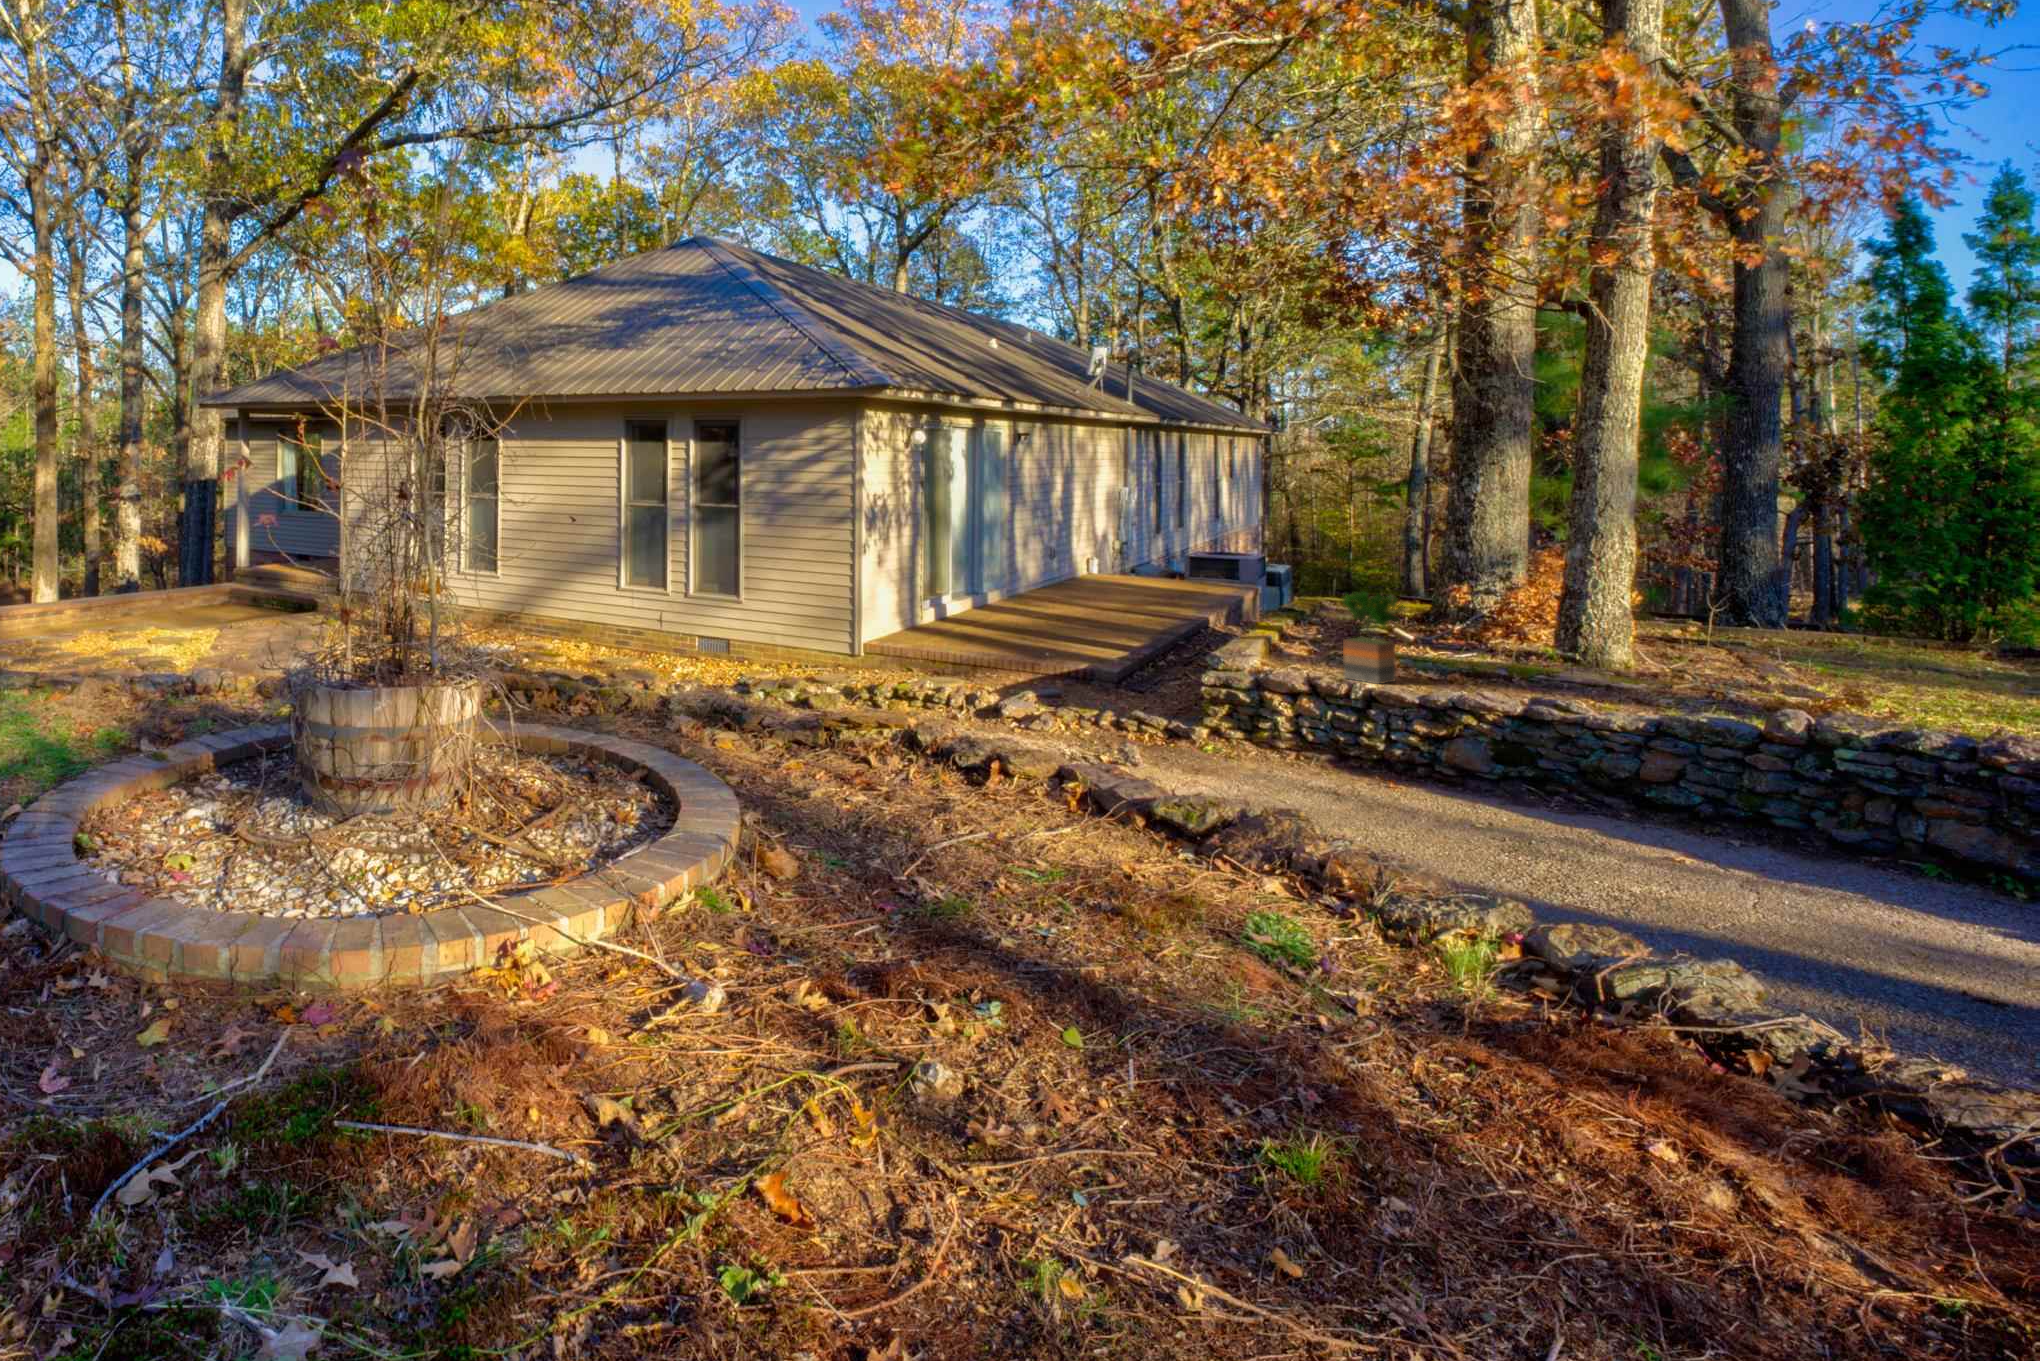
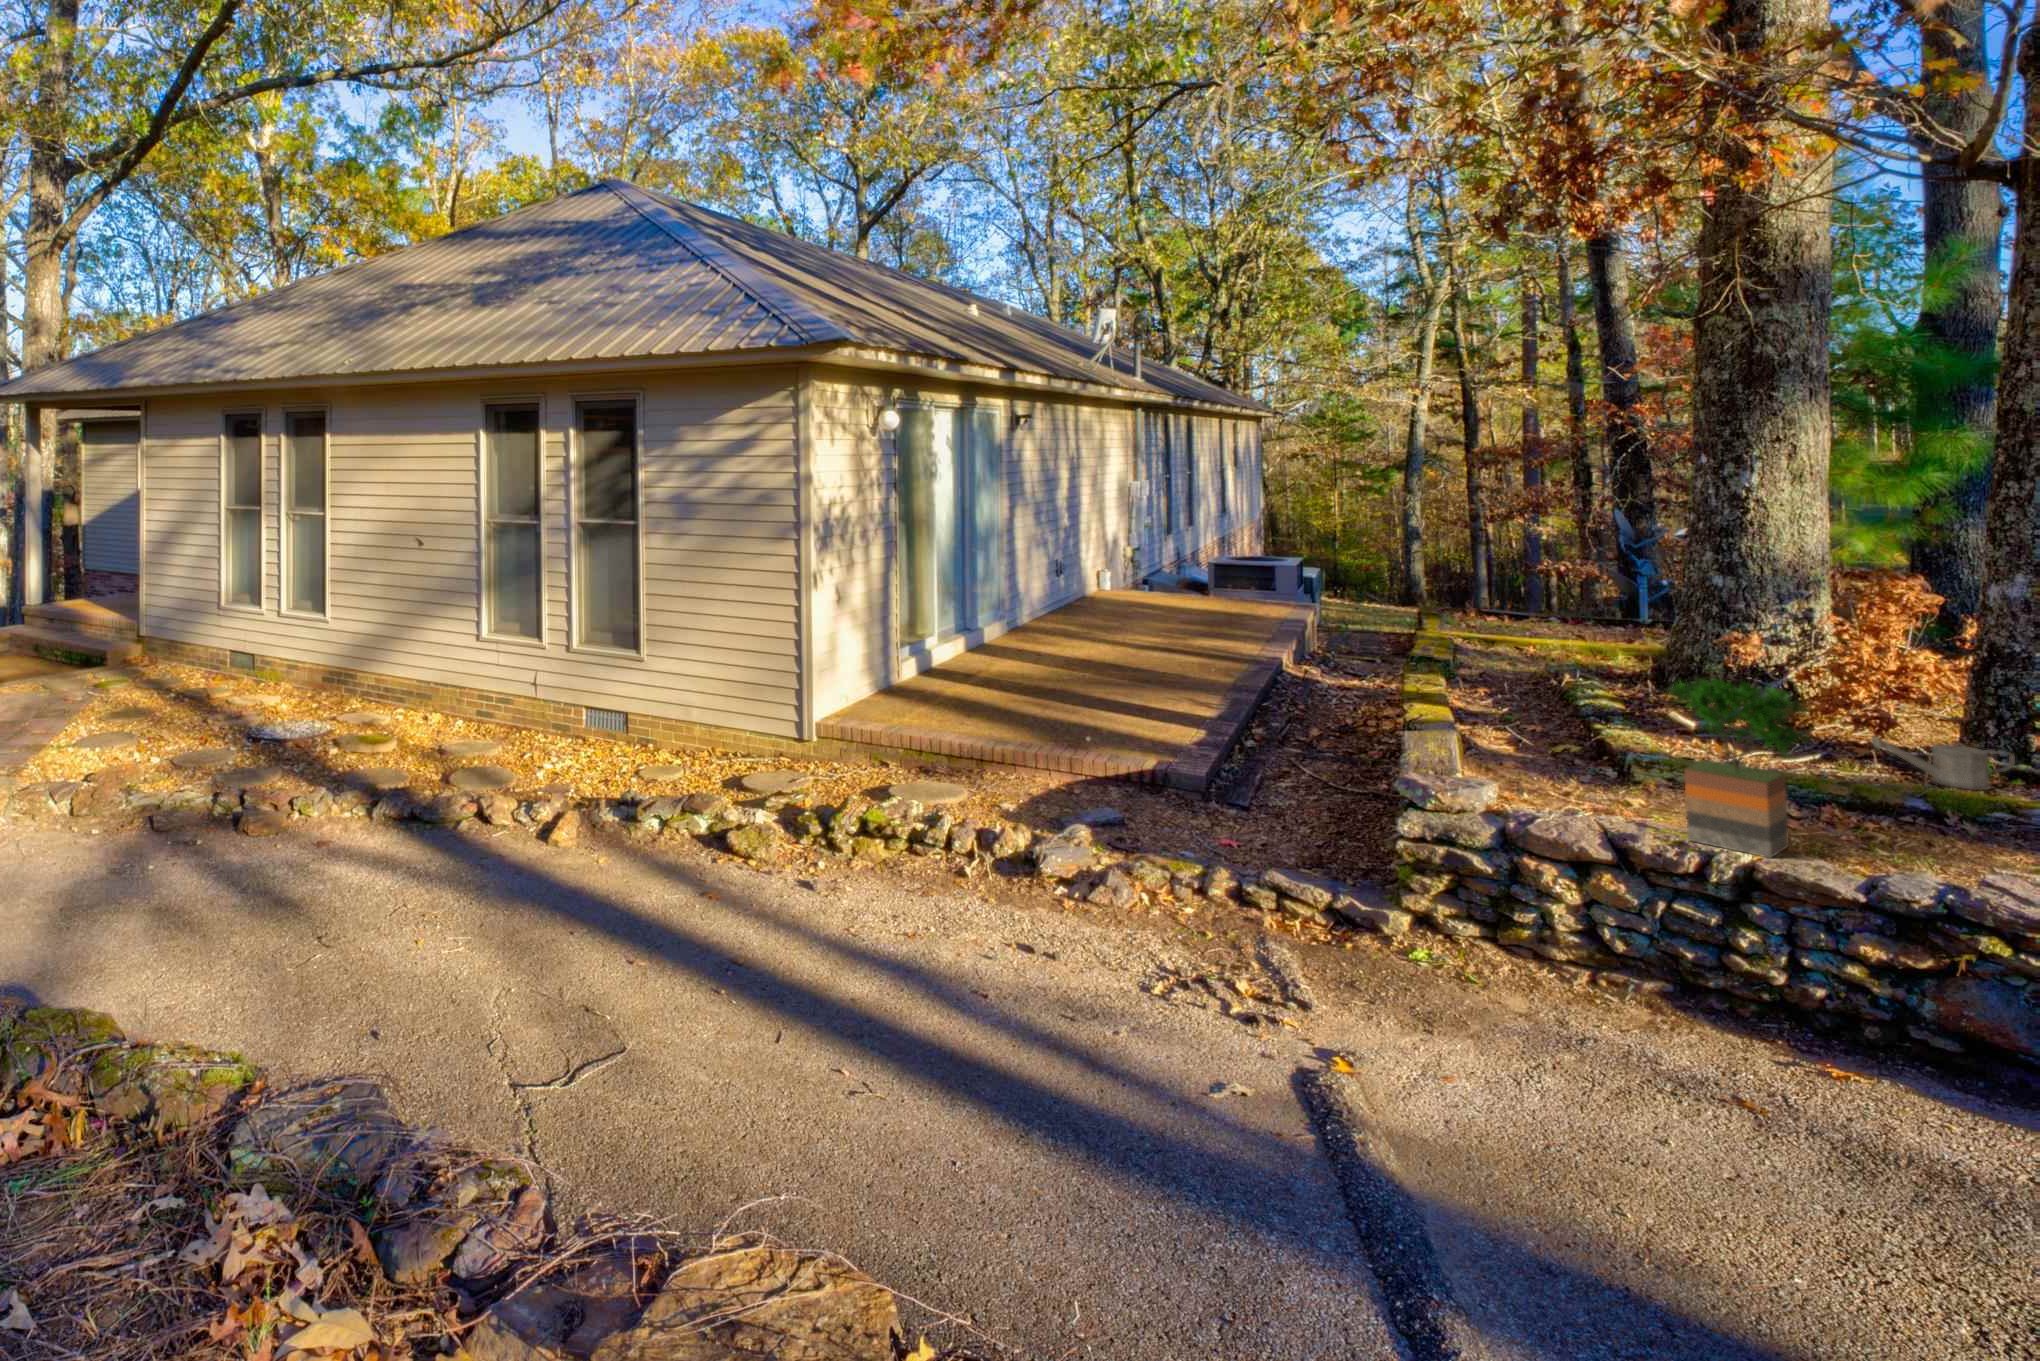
watering can: none [1495,638,1569,667] -> present [1872,737,2015,790]

